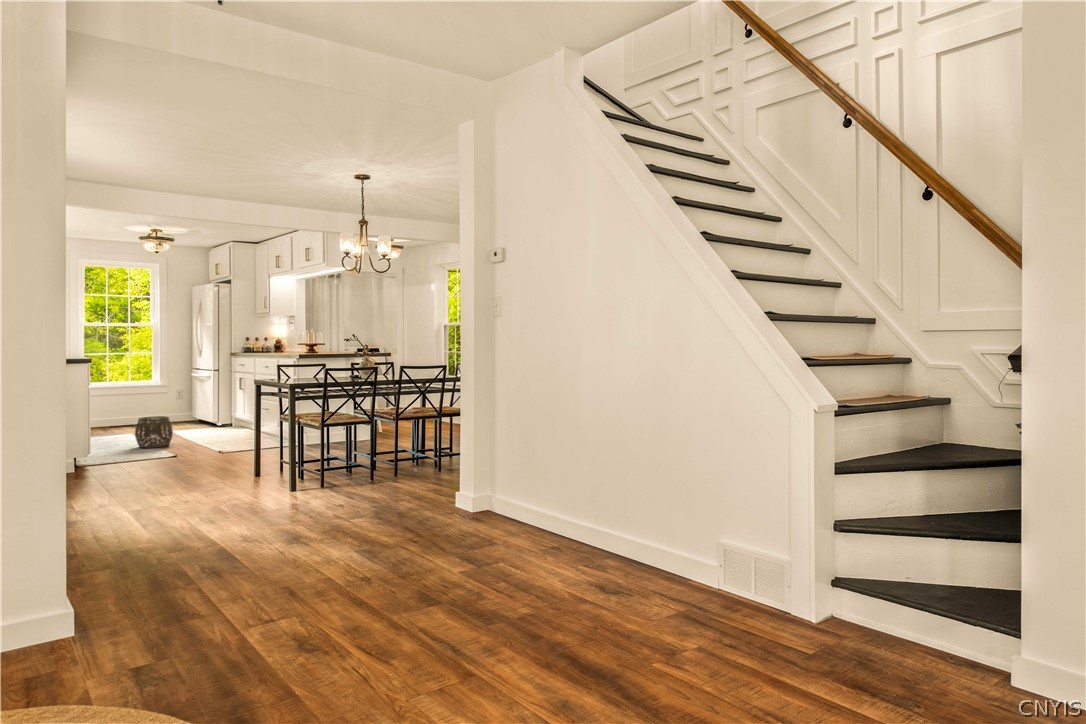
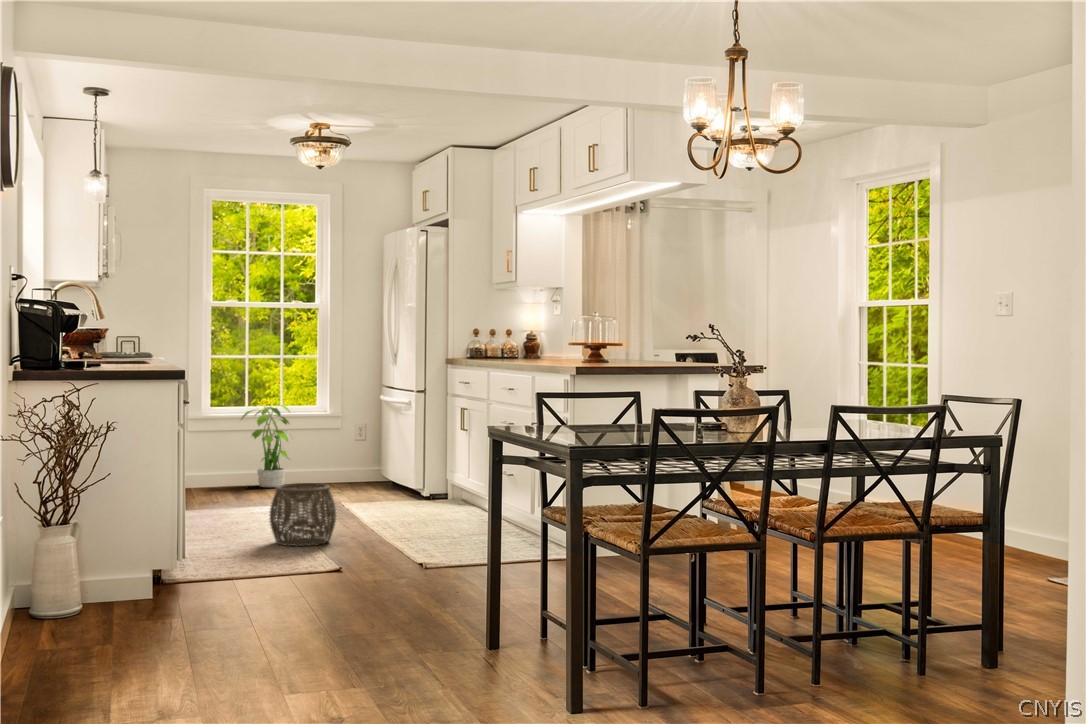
potted plant: none [106,379,140,425] -> present [241,405,290,487]

